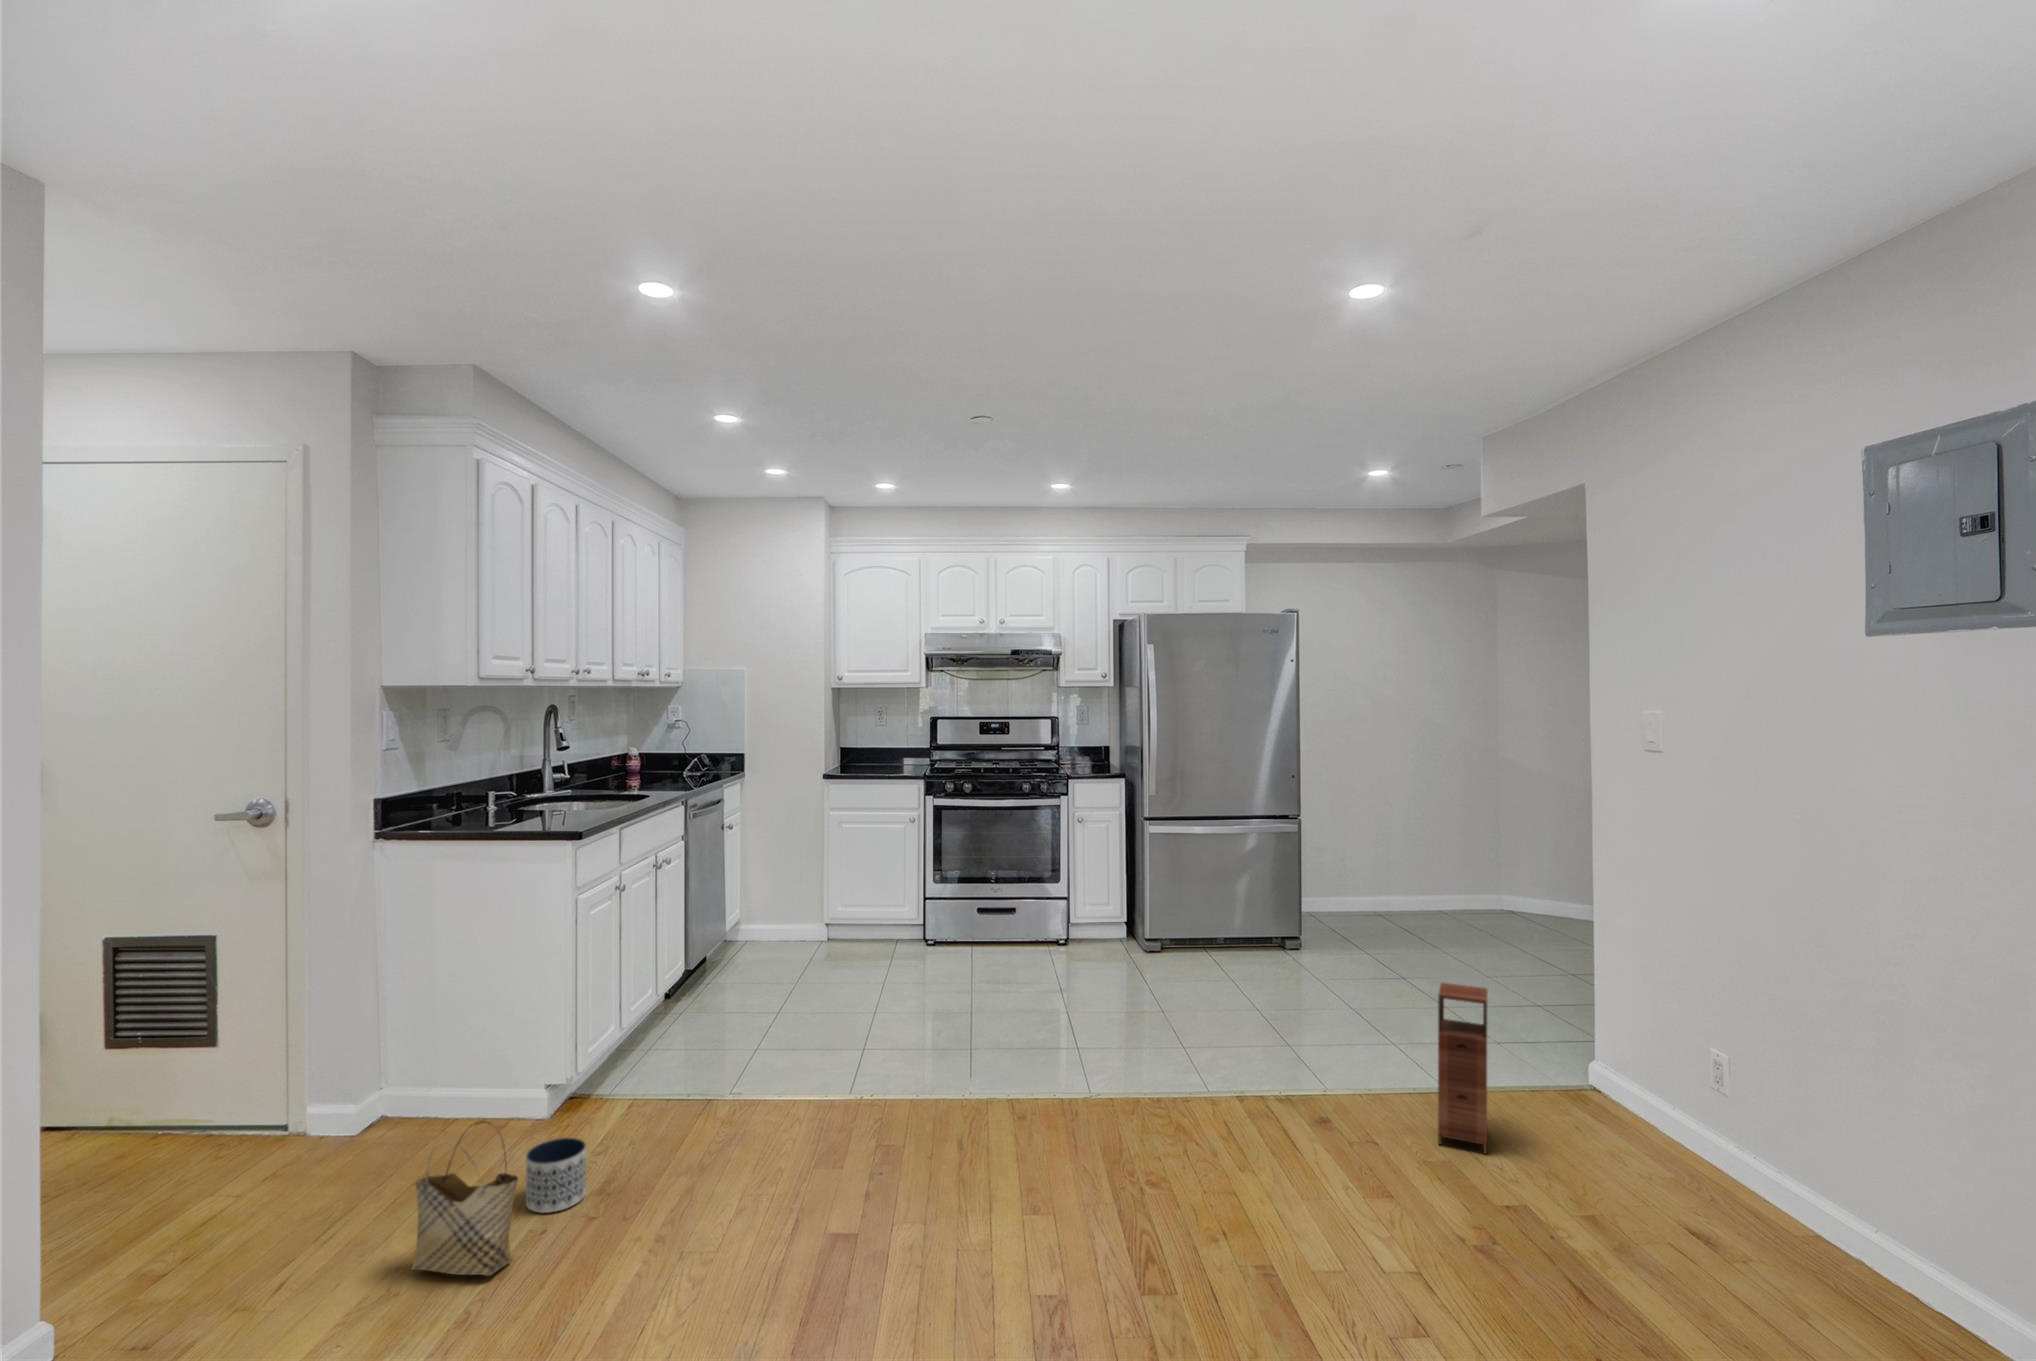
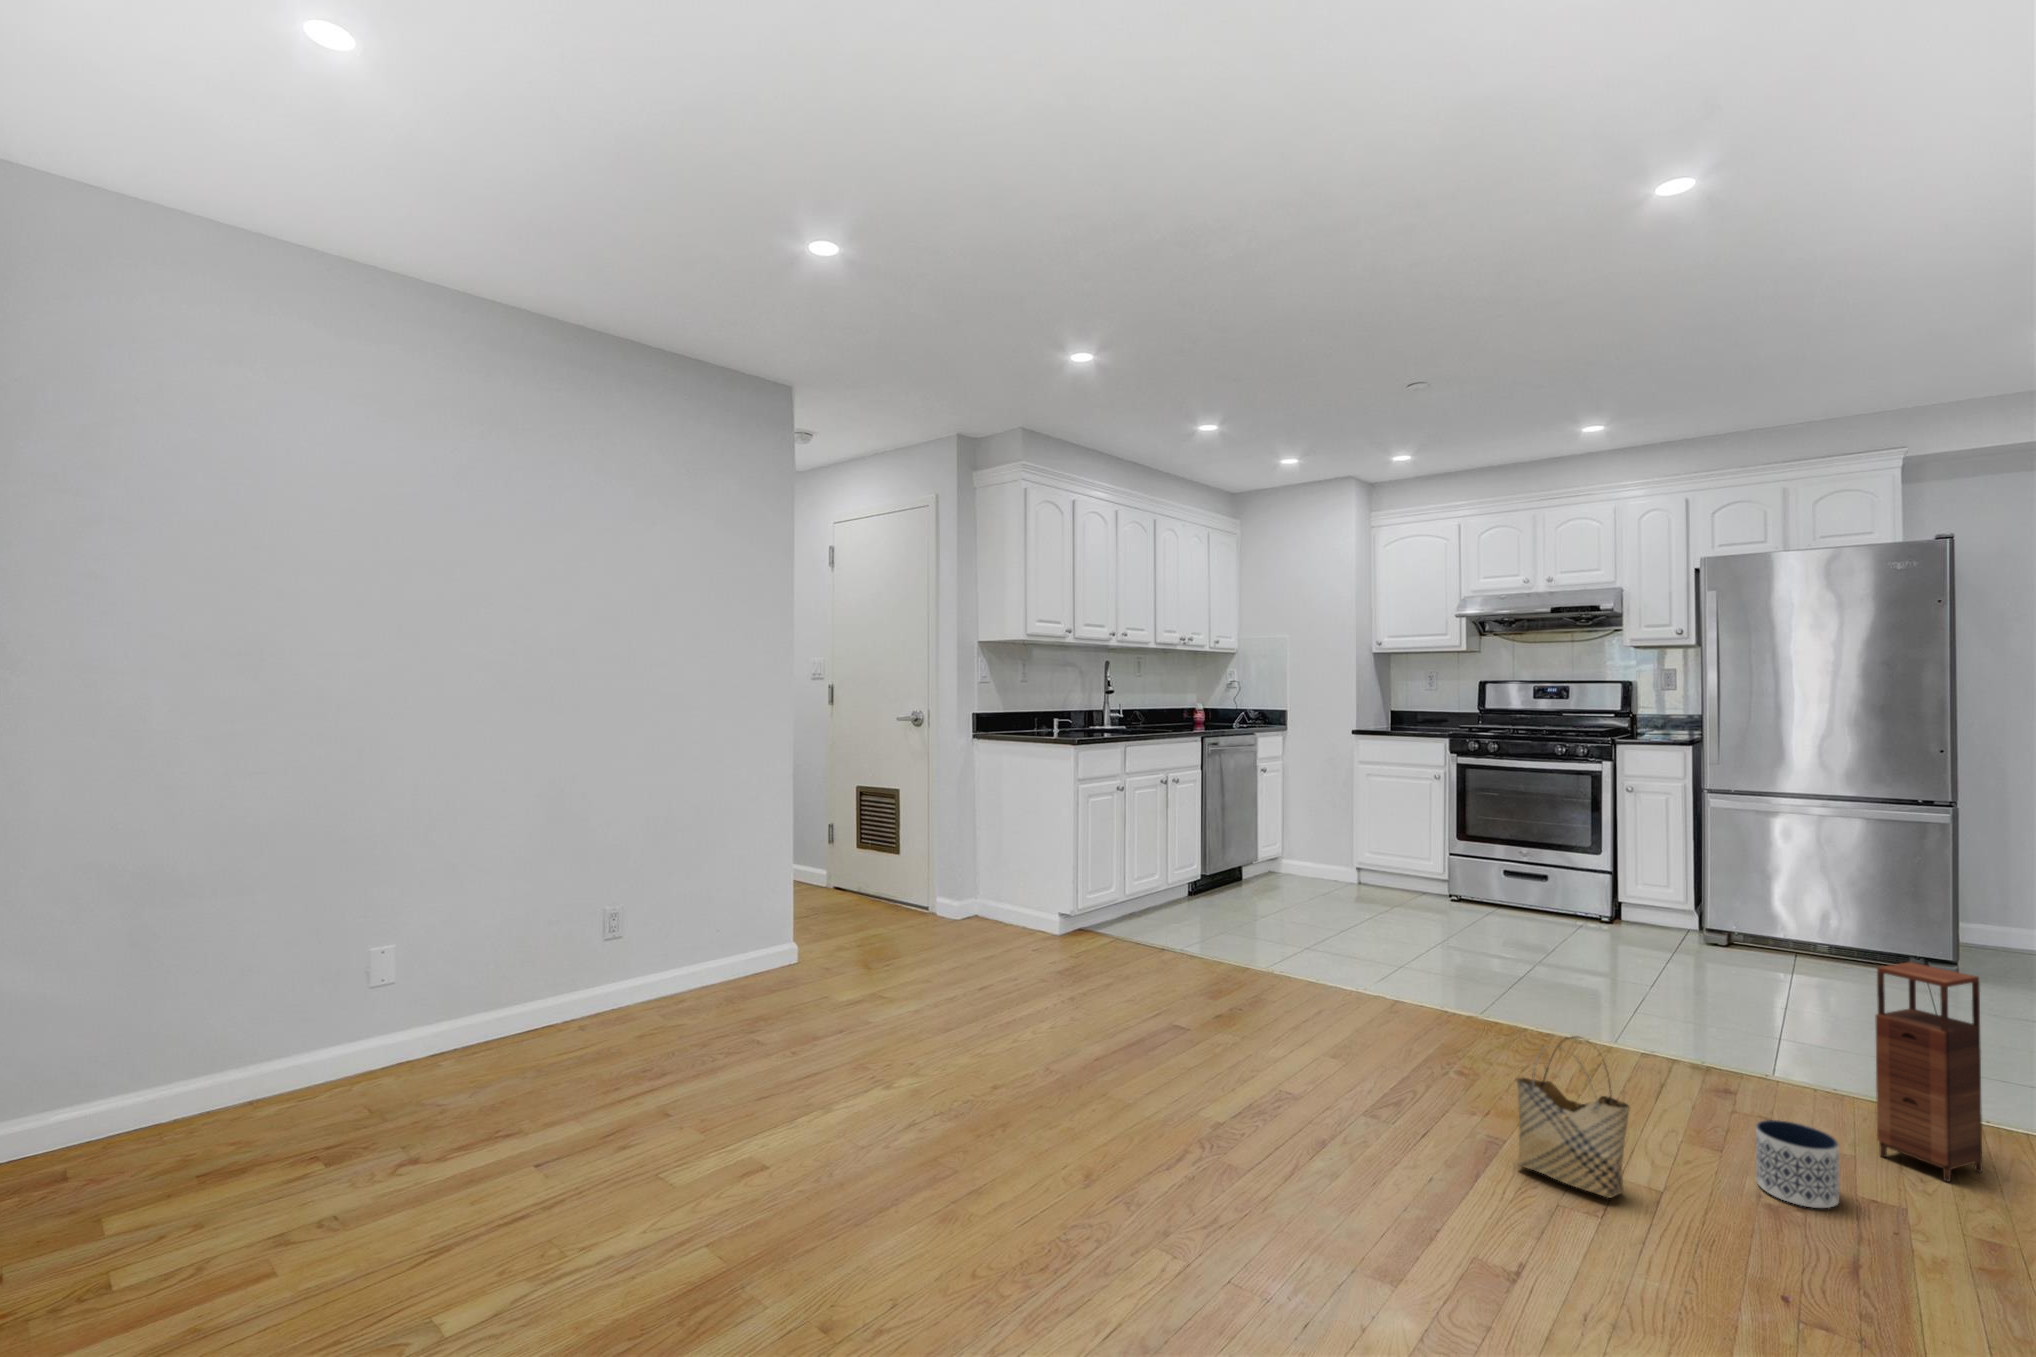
woven basket: present [412,1121,518,1276] -> present [1516,1036,1630,1198]
planter: present [526,1138,586,1213] -> present [1756,1120,1839,1208]

